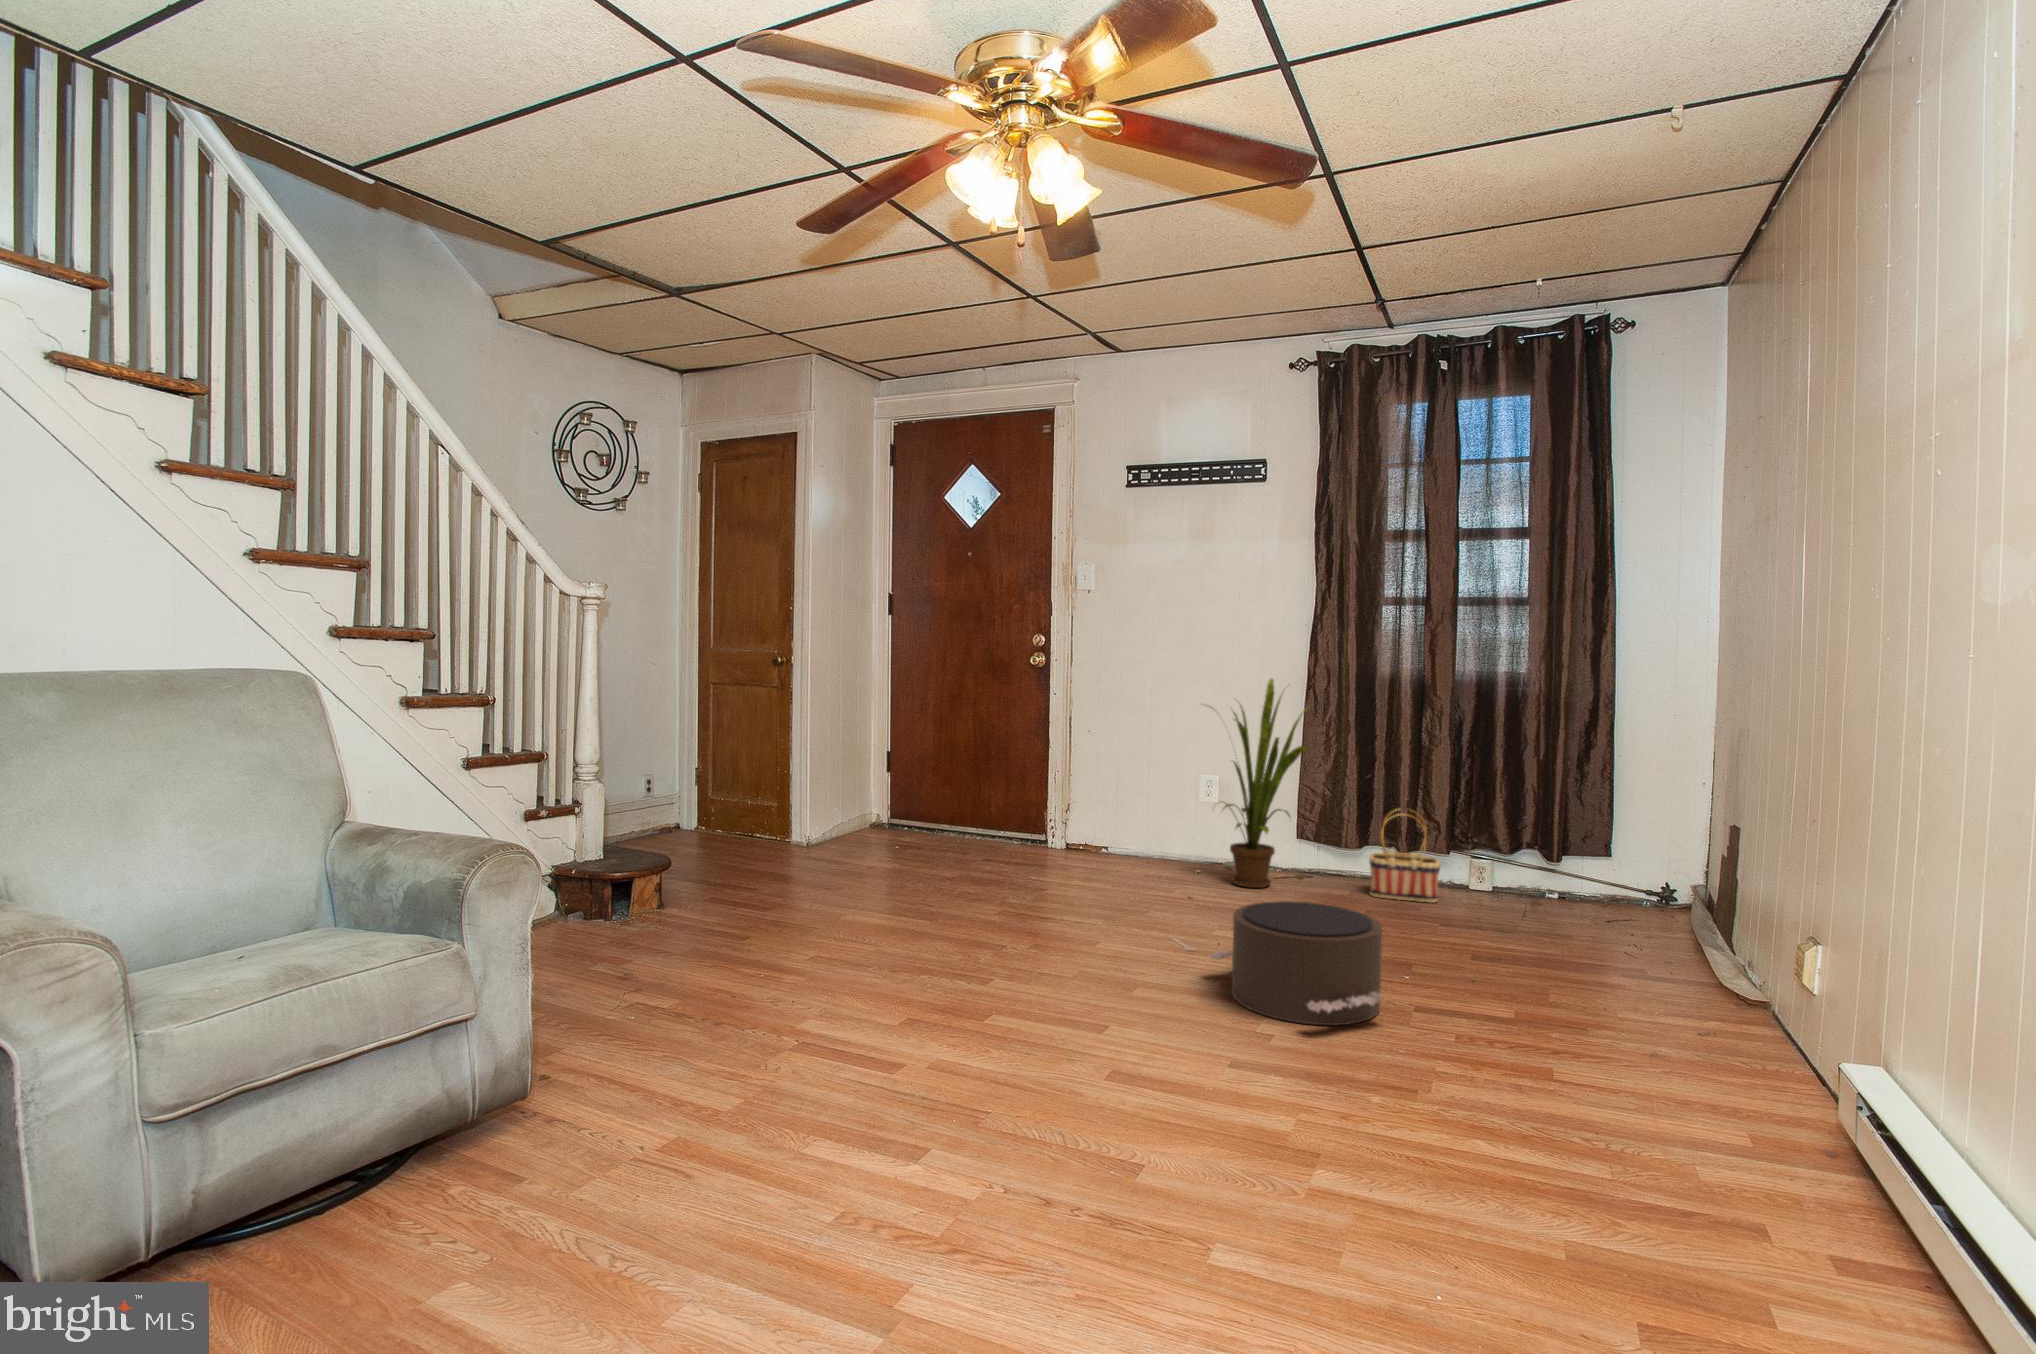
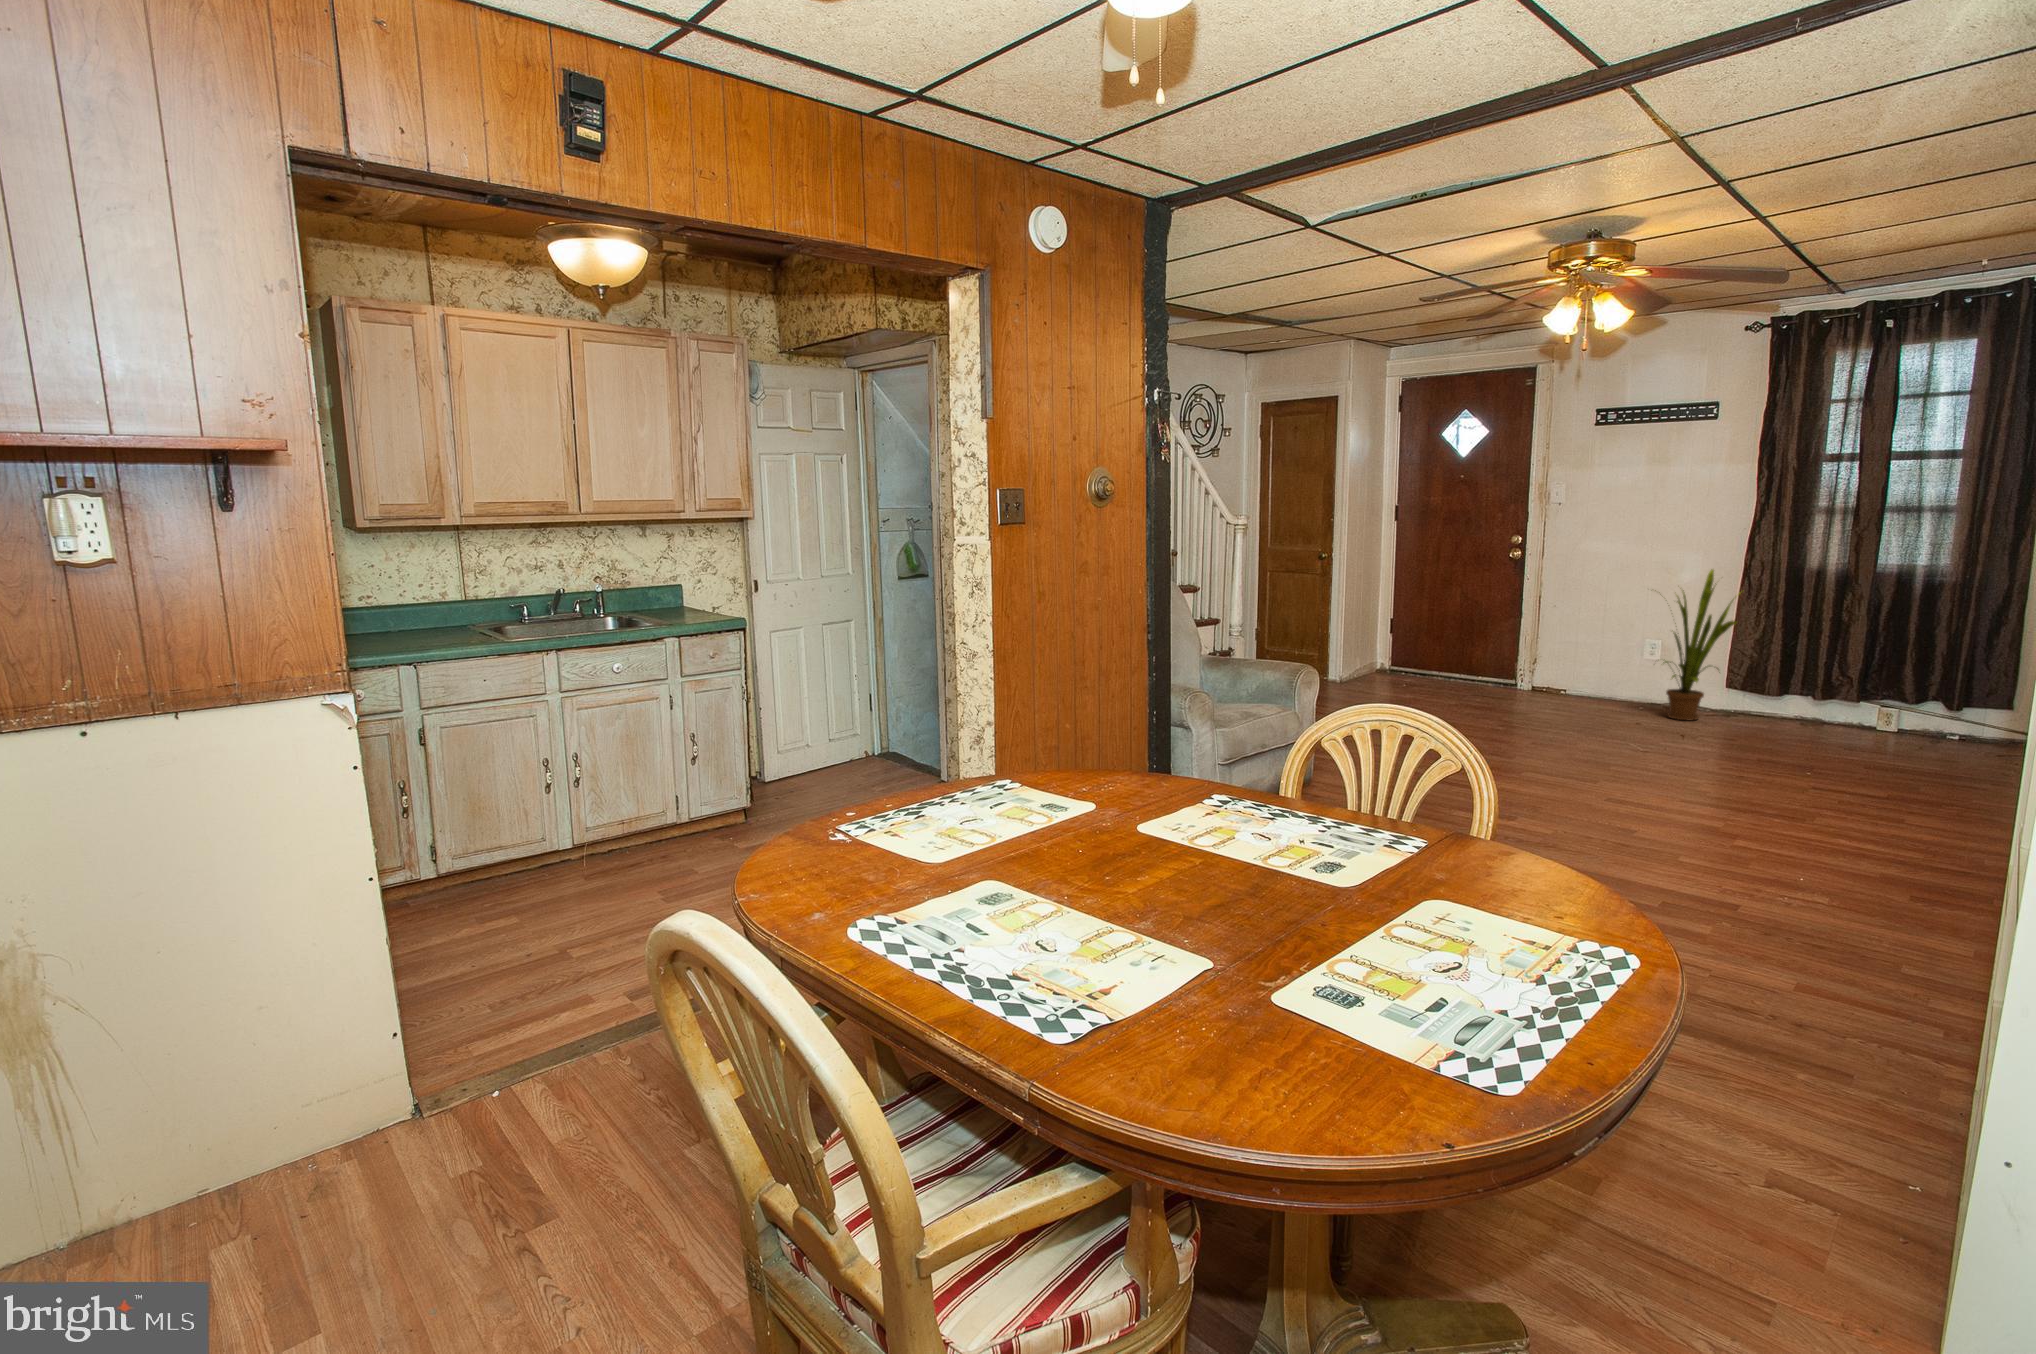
basket: present [1369,809,1441,902] -> none [1783,667,1848,736]
pouf: present [1210,901,1385,1025] -> none [1637,722,1763,791]

